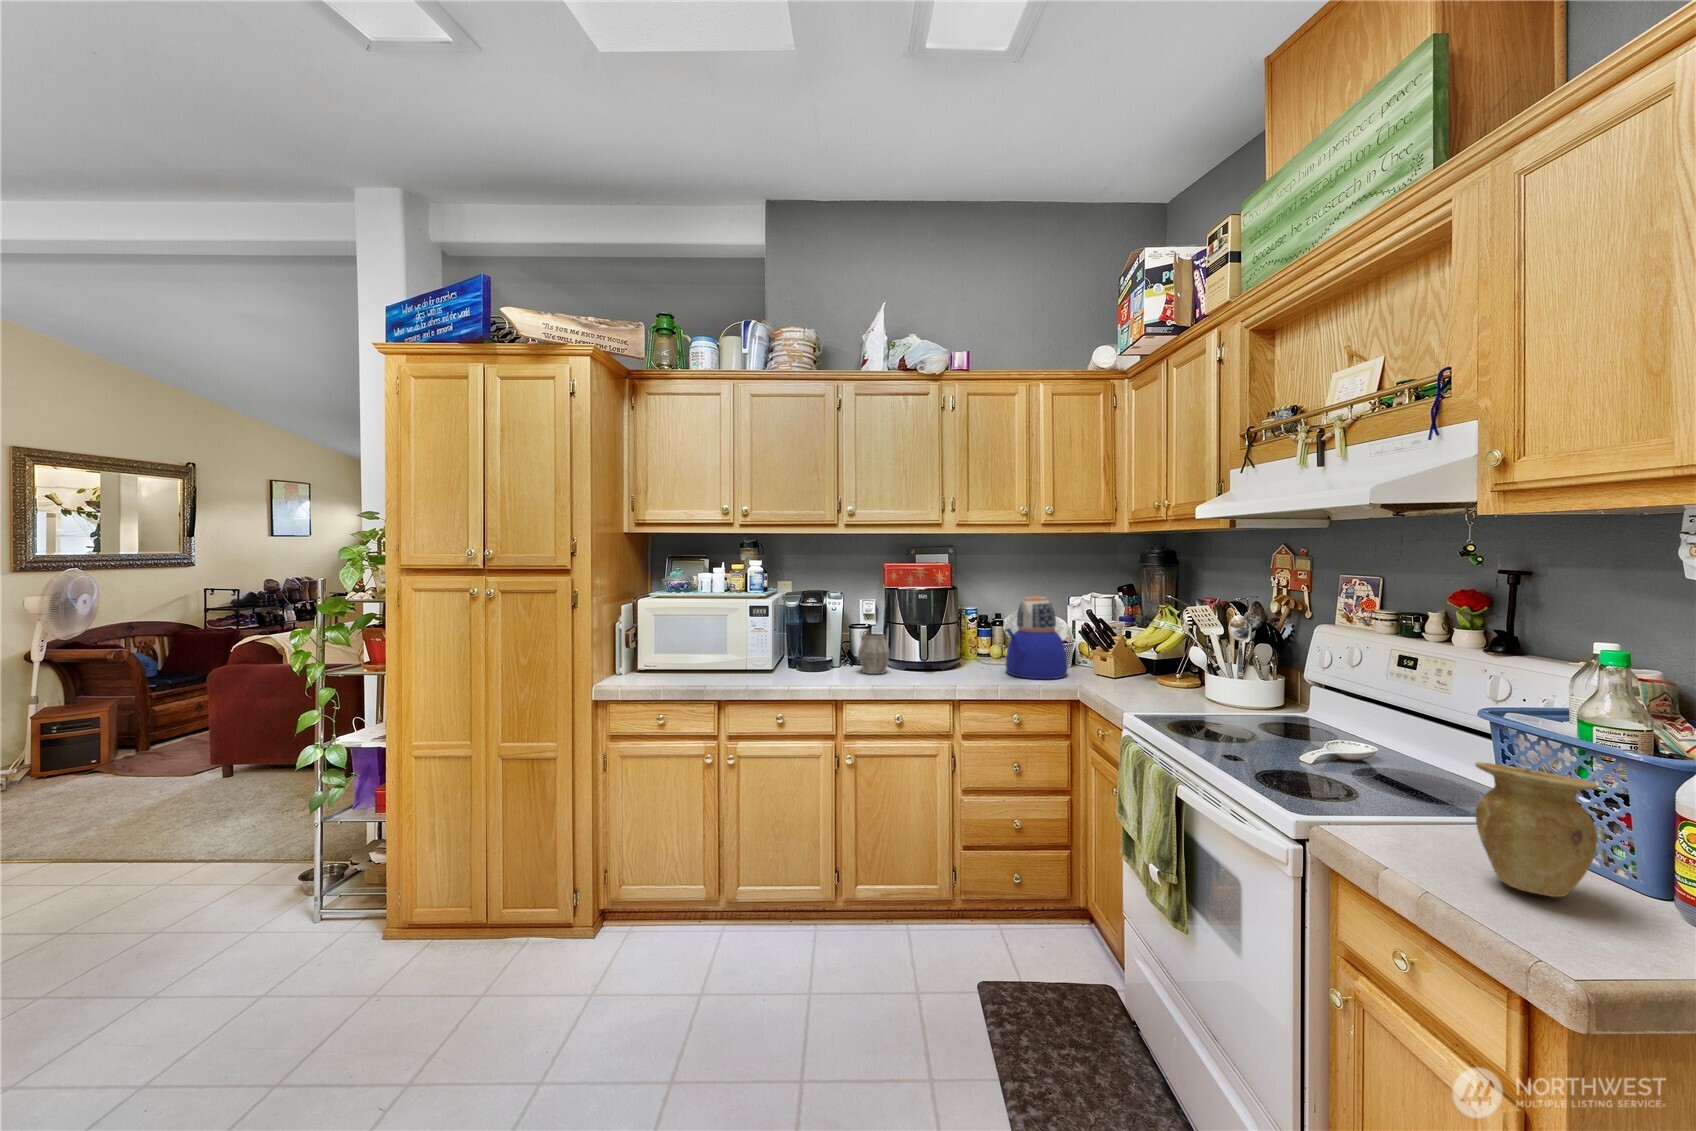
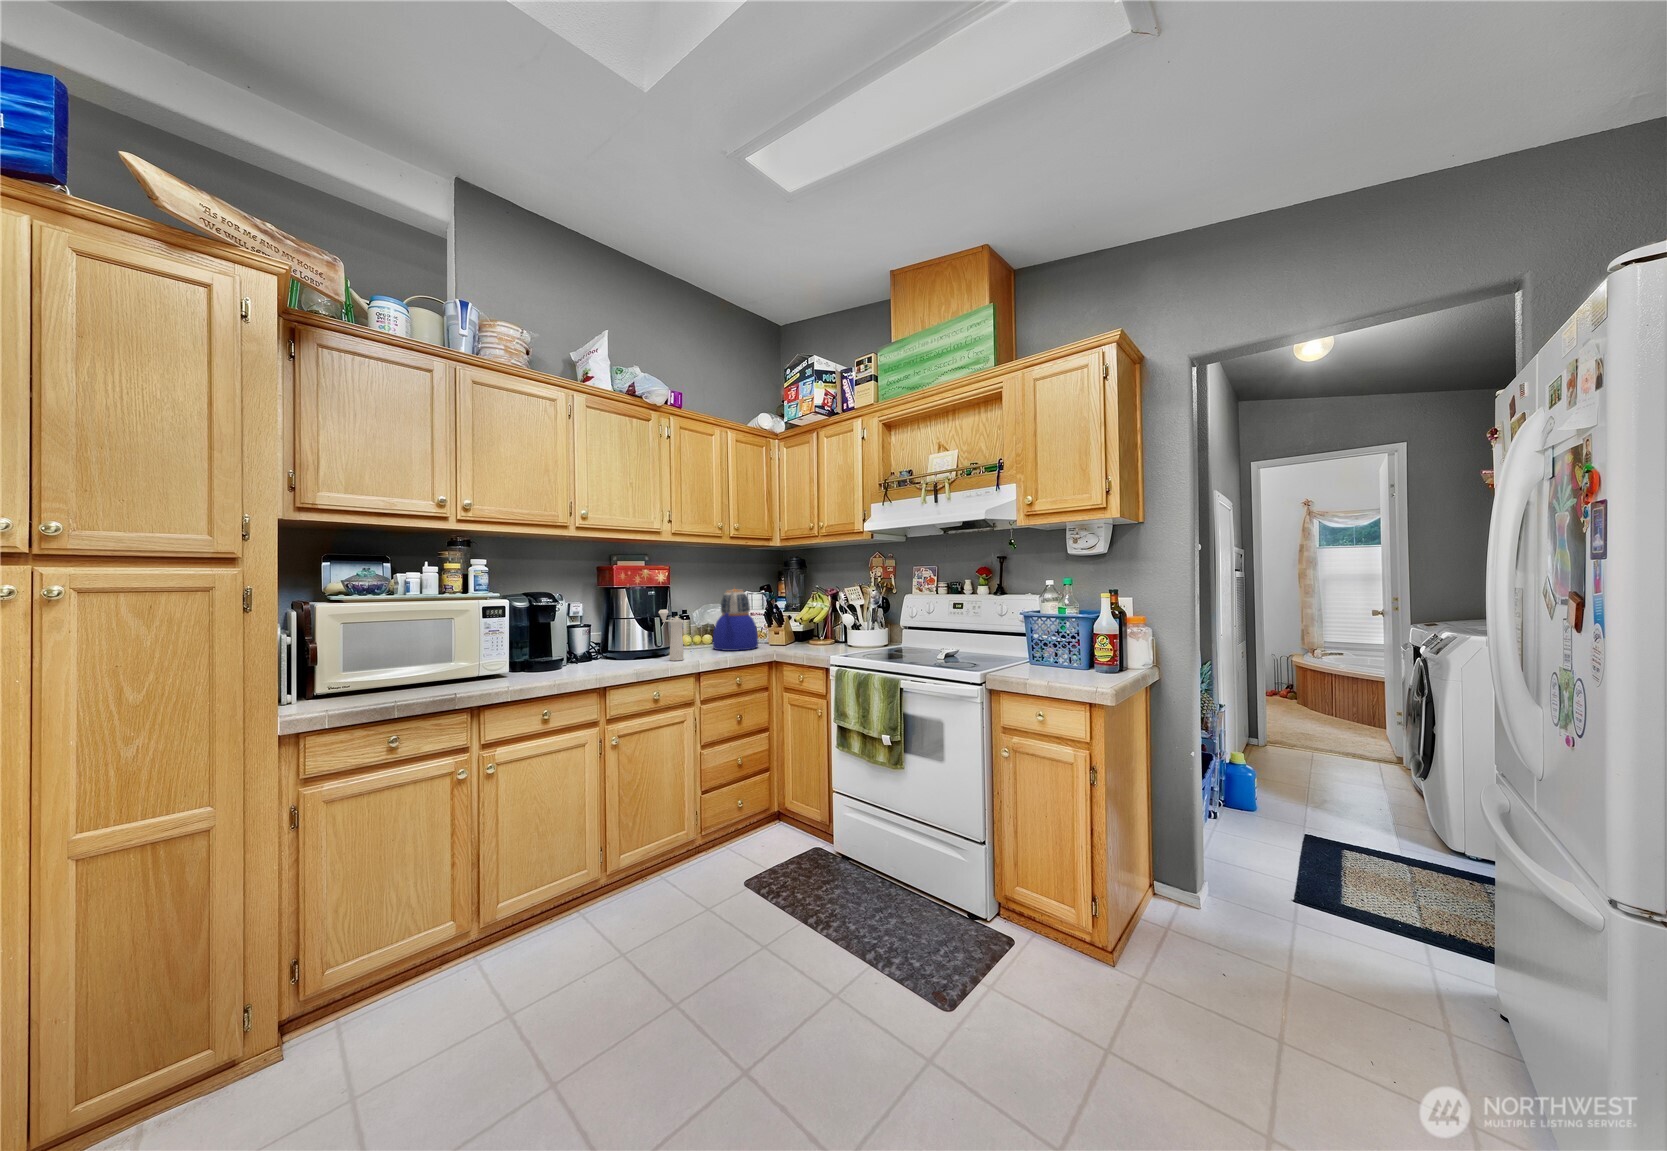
pepper mill: none [926,618,944,682] -> present [658,610,683,661]
mug: present [858,633,890,674] -> none [591,627,627,663]
vase: present [1475,763,1599,897] -> none [1050,634,1089,683]

